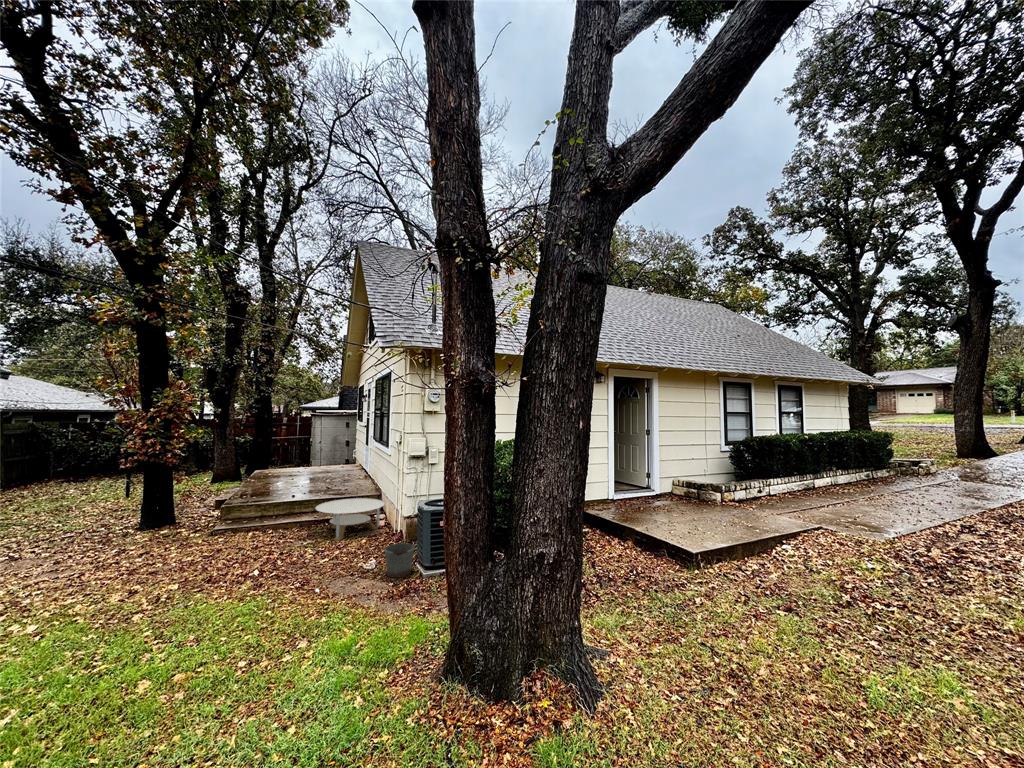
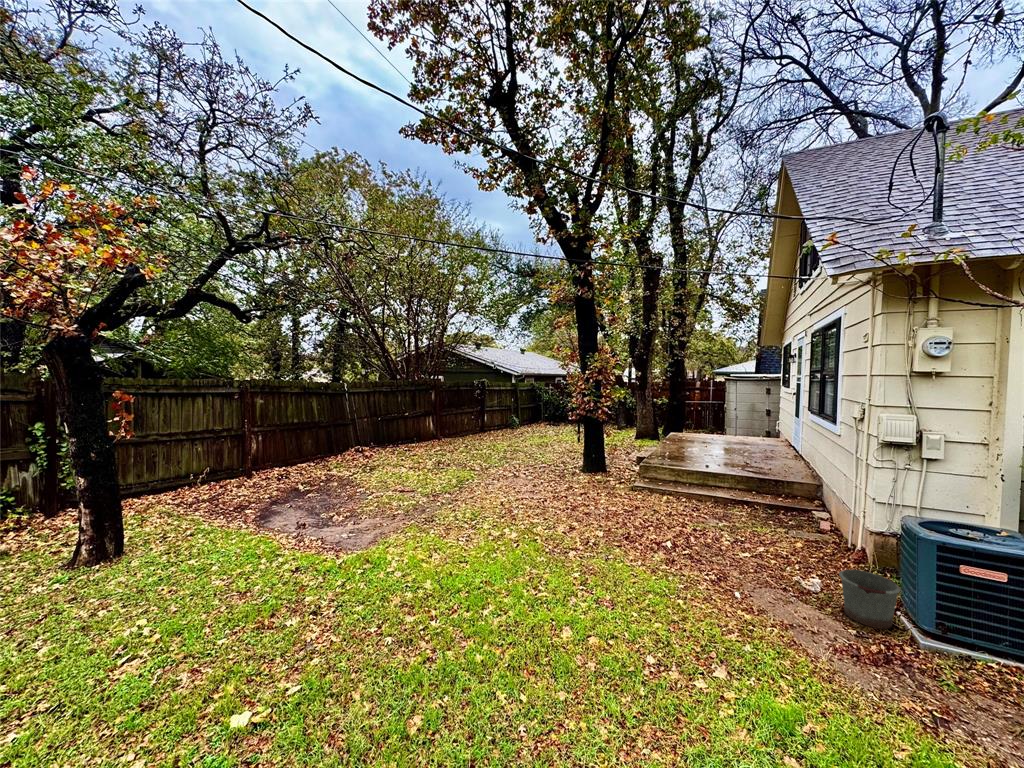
round table: present [316,498,385,541] -> none [733,481,831,532]

